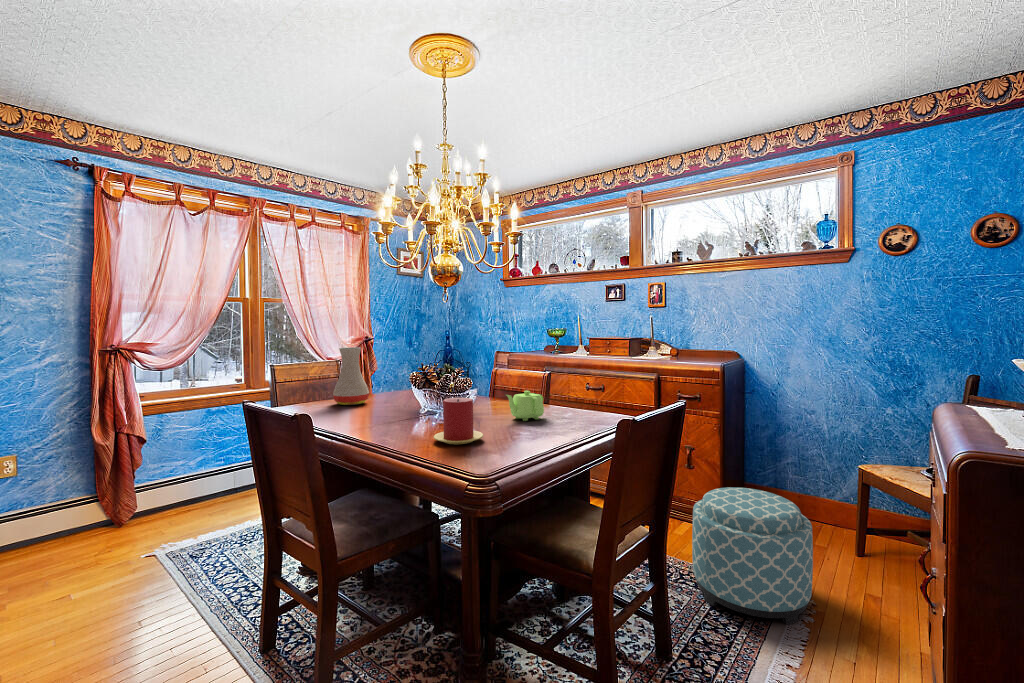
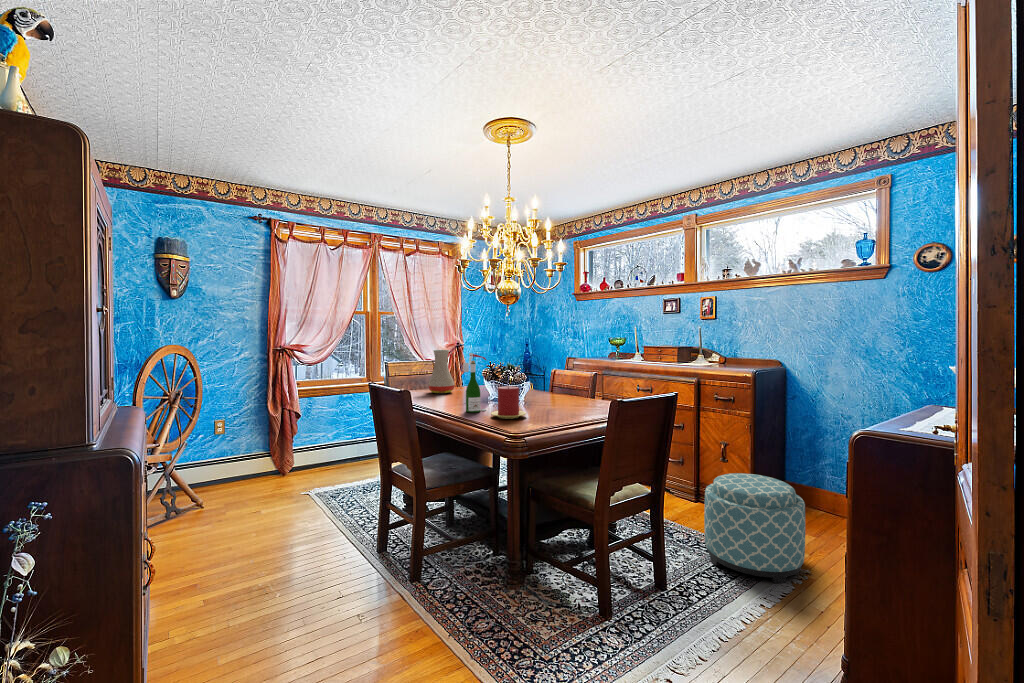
wine bottle: none [389,352,423,436] -> present [463,353,486,413]
teapot: present [506,391,544,421] -> none [550,385,581,408]

